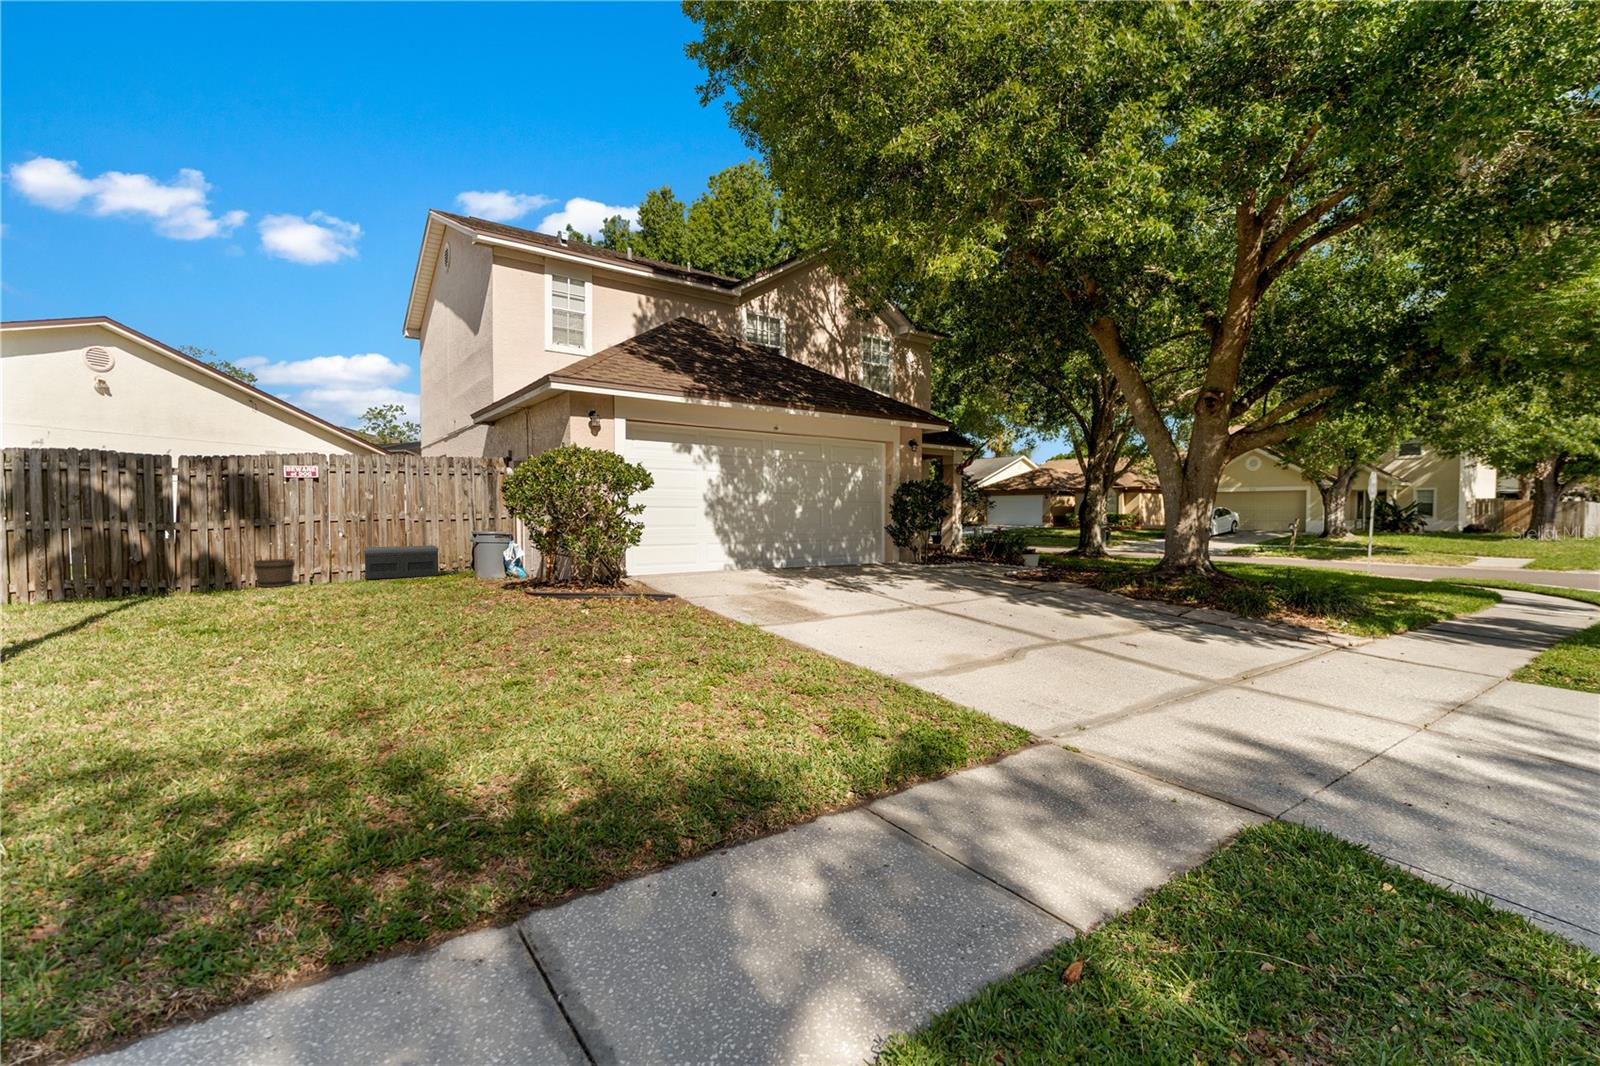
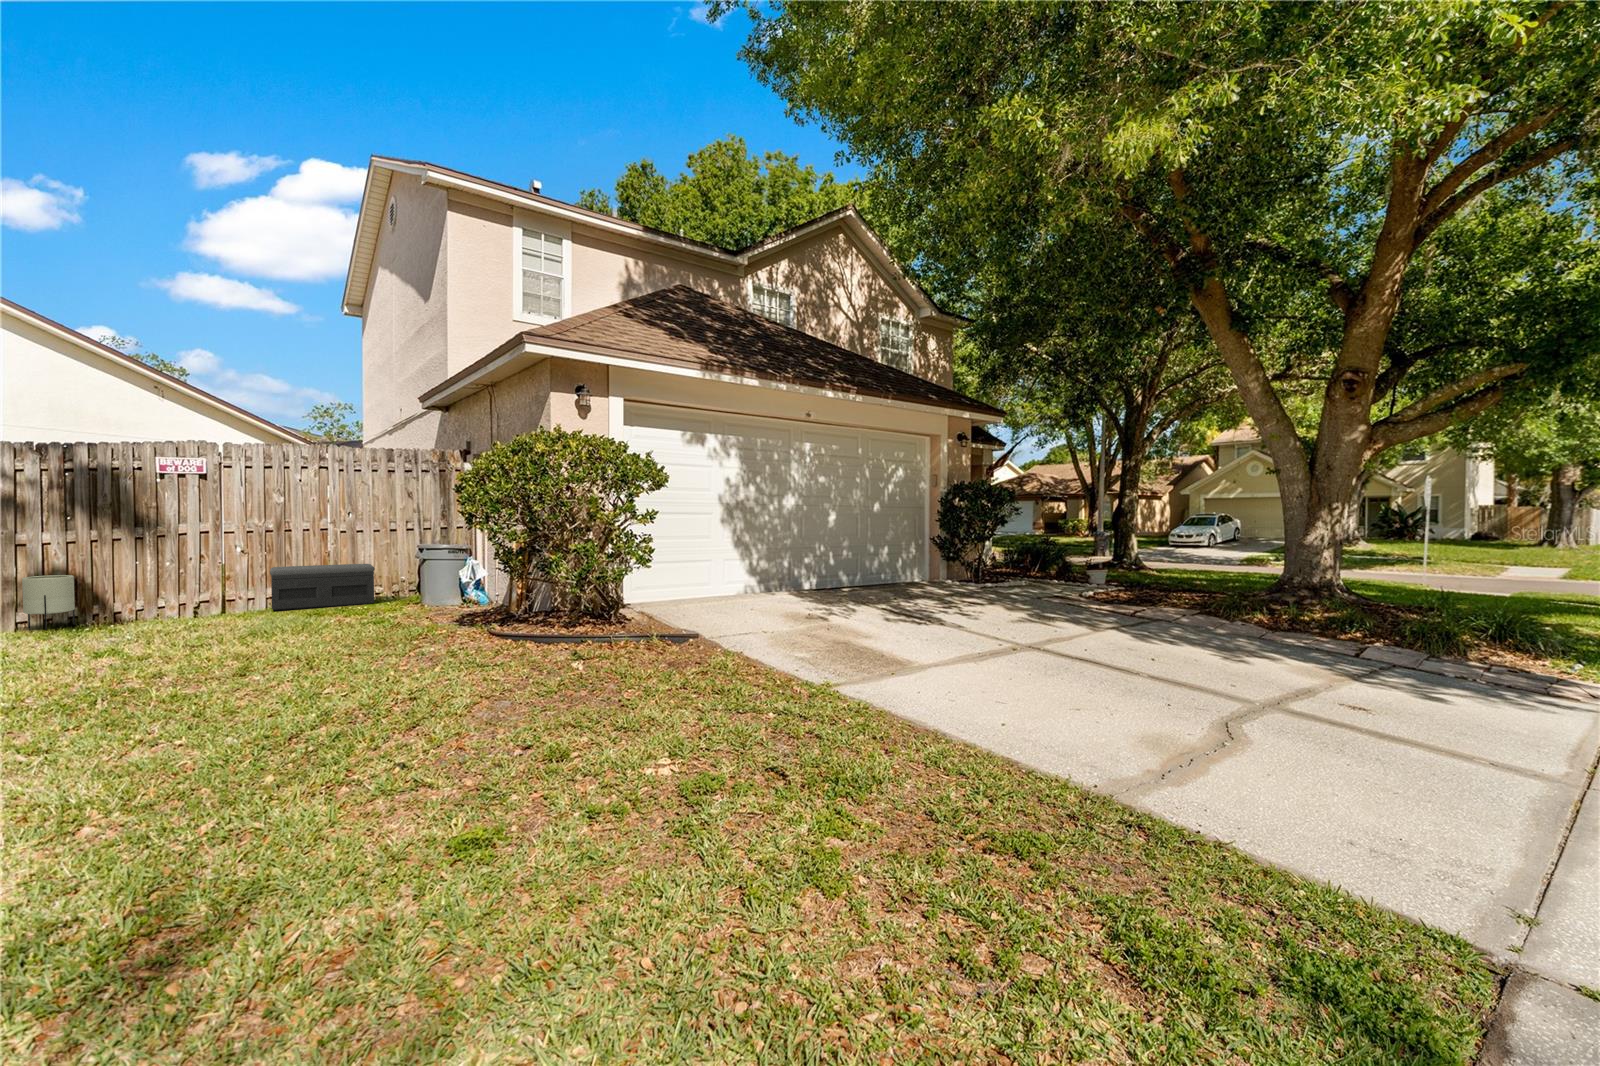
planter: none [200,552,234,590] -> present [22,575,75,630]
bucket: present [254,557,295,587] -> none [105,580,169,624]

